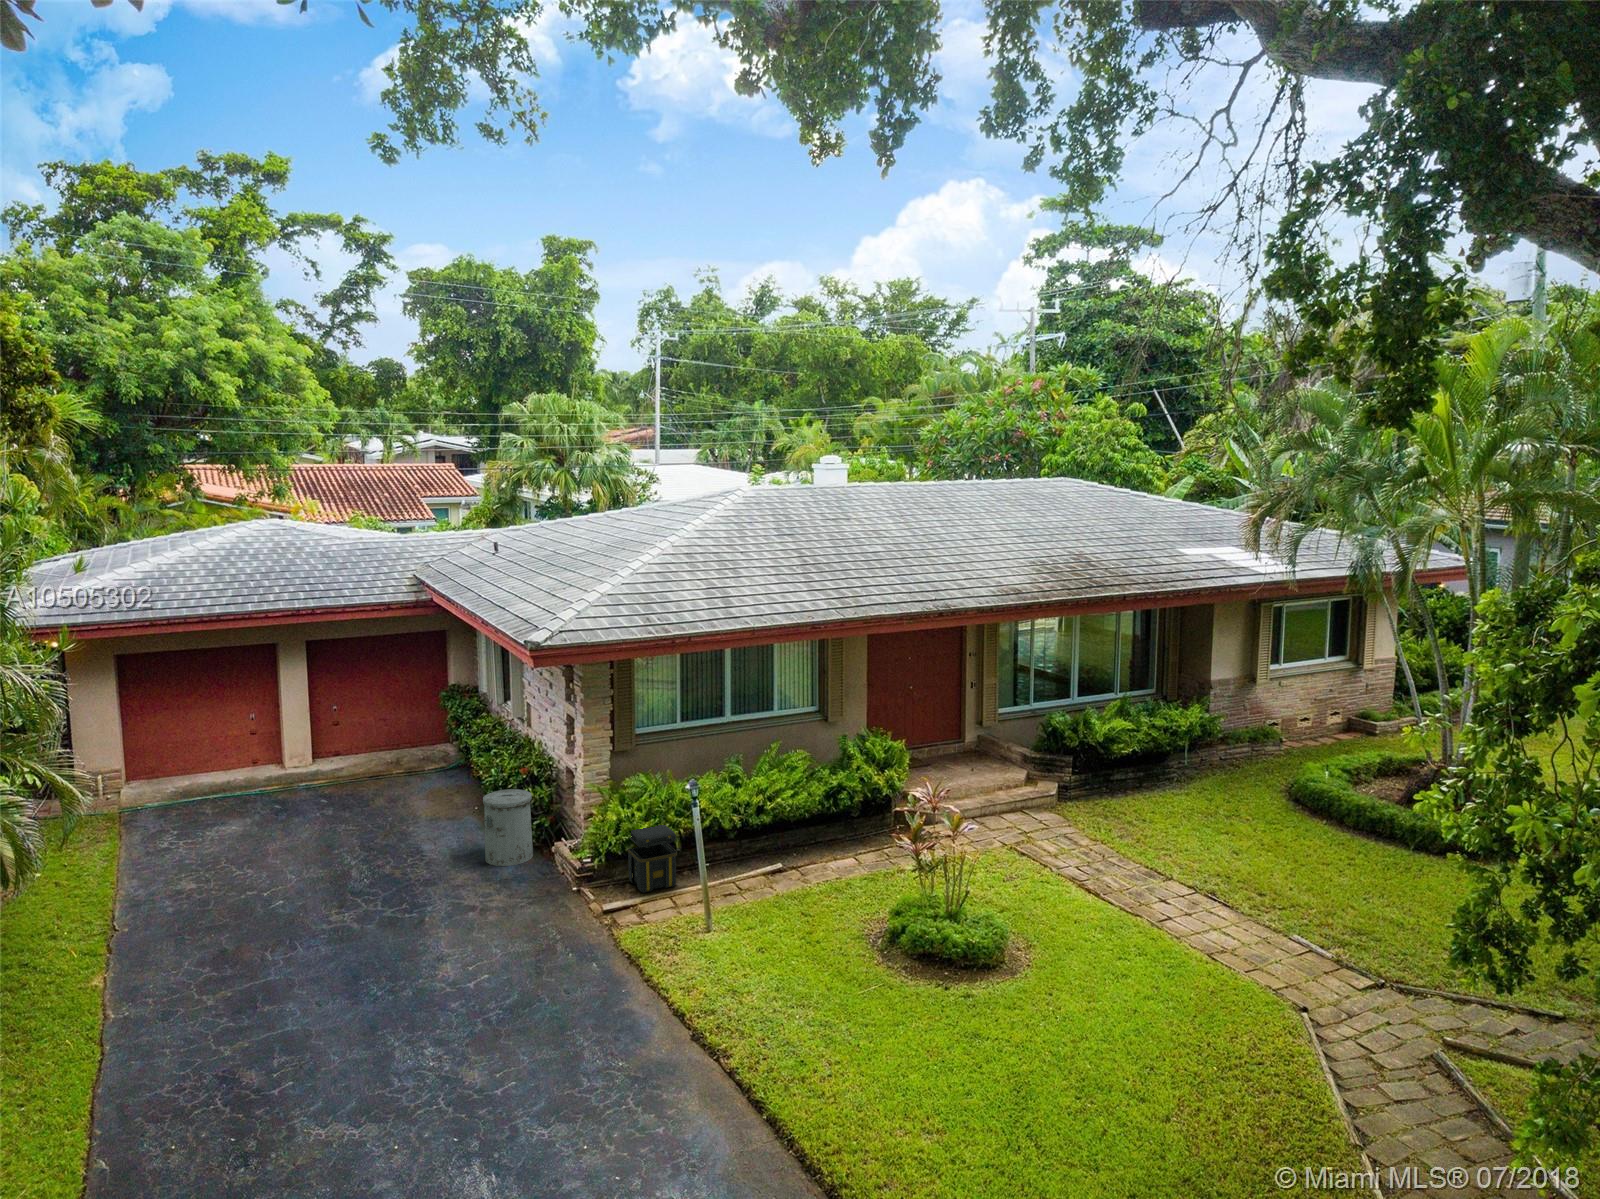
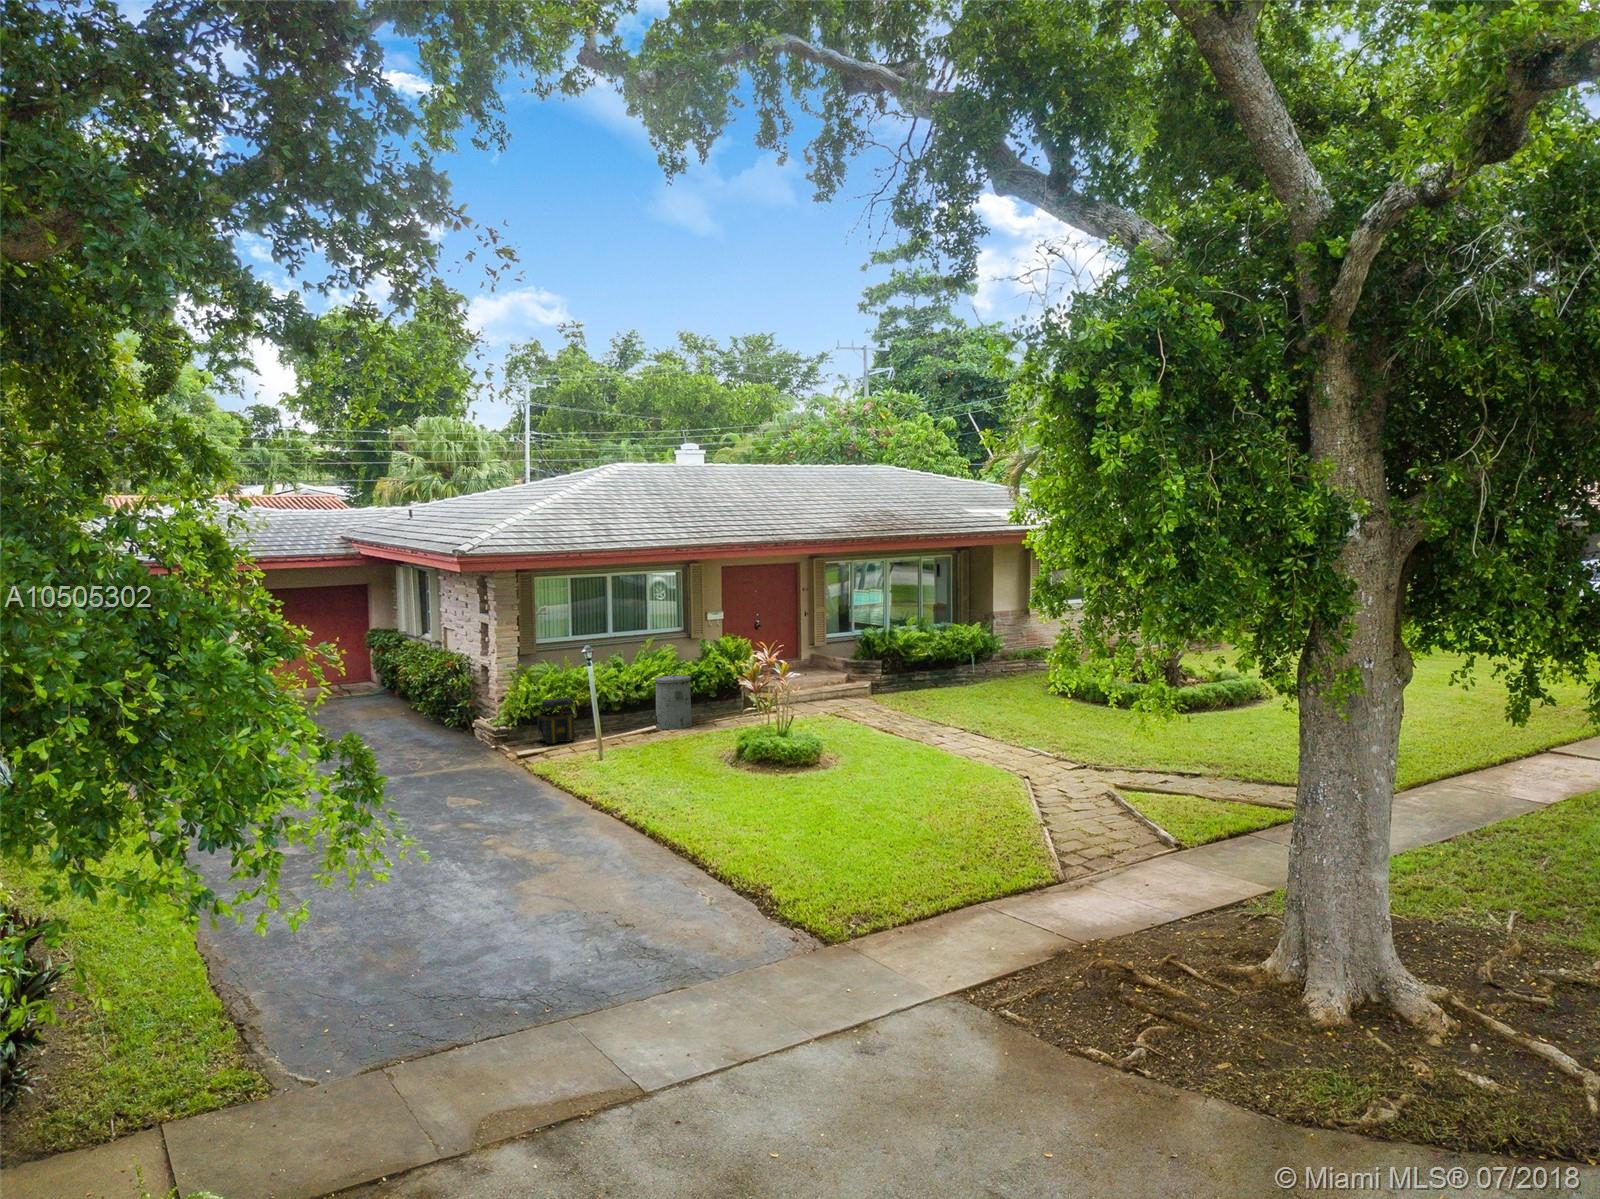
trash can: present [483,789,533,866] -> present [655,675,692,729]

